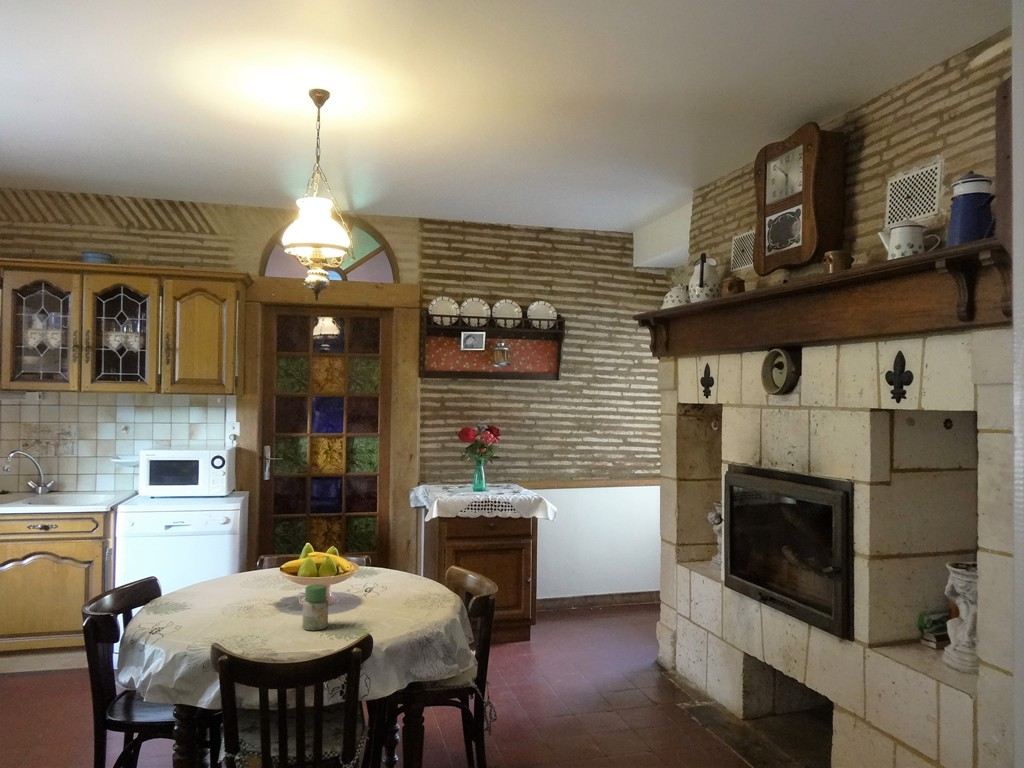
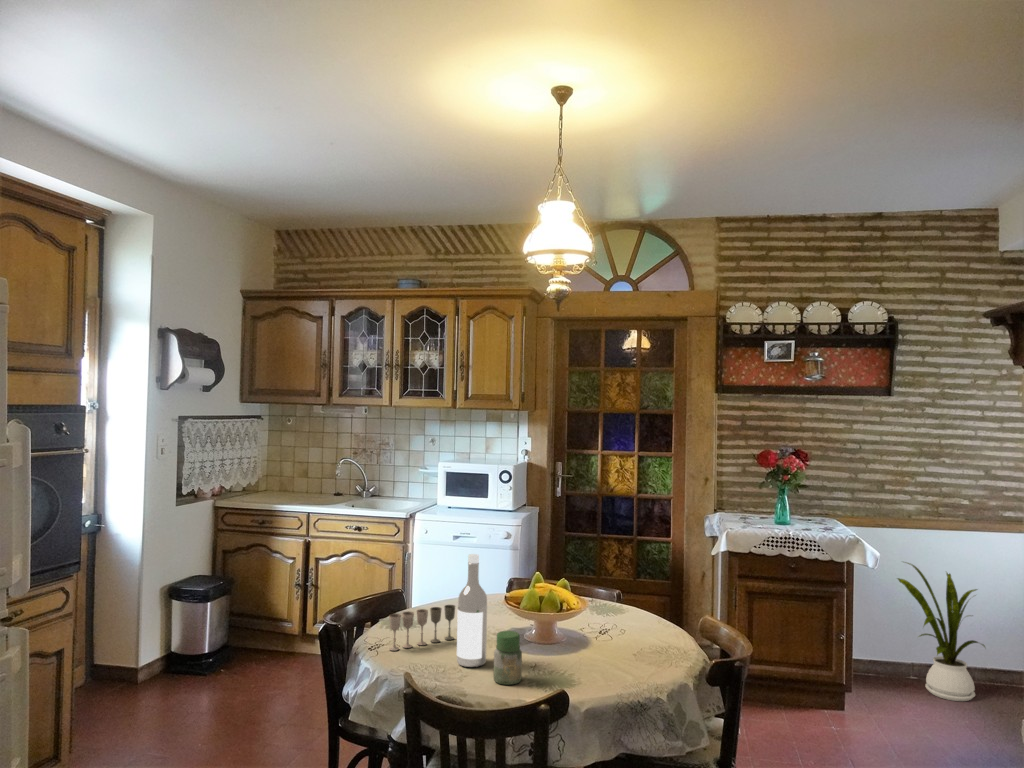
house plant: none [563,514,625,620] -> present [898,563,985,701]
wine bottle: none [259,521,287,624] -> present [457,554,487,667]
wine glass: none [183,575,242,622] -> present [389,605,455,651]

